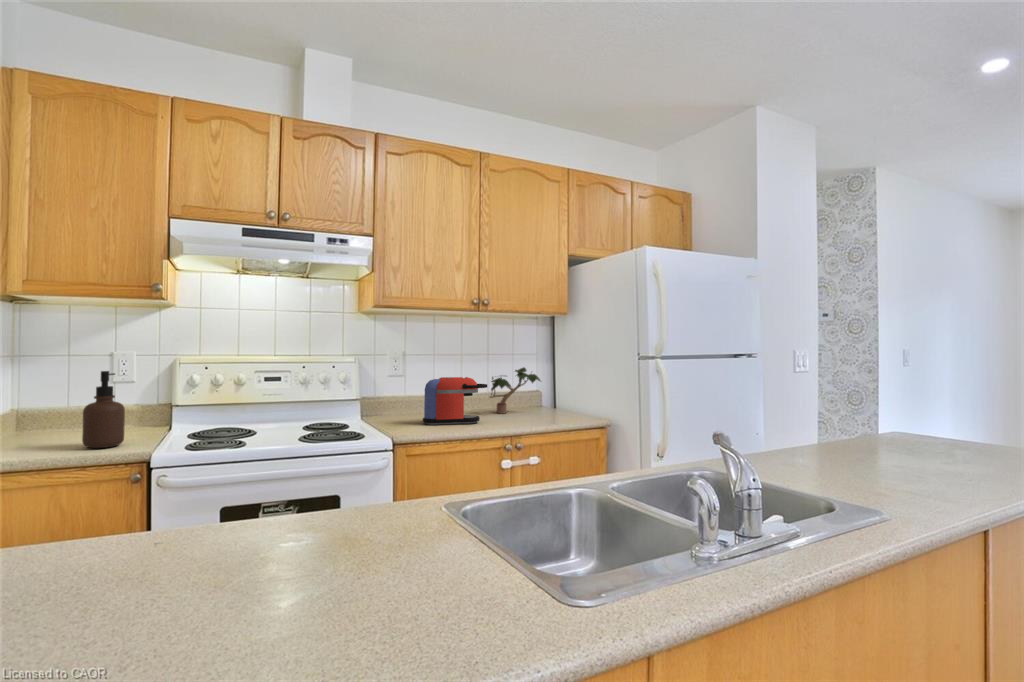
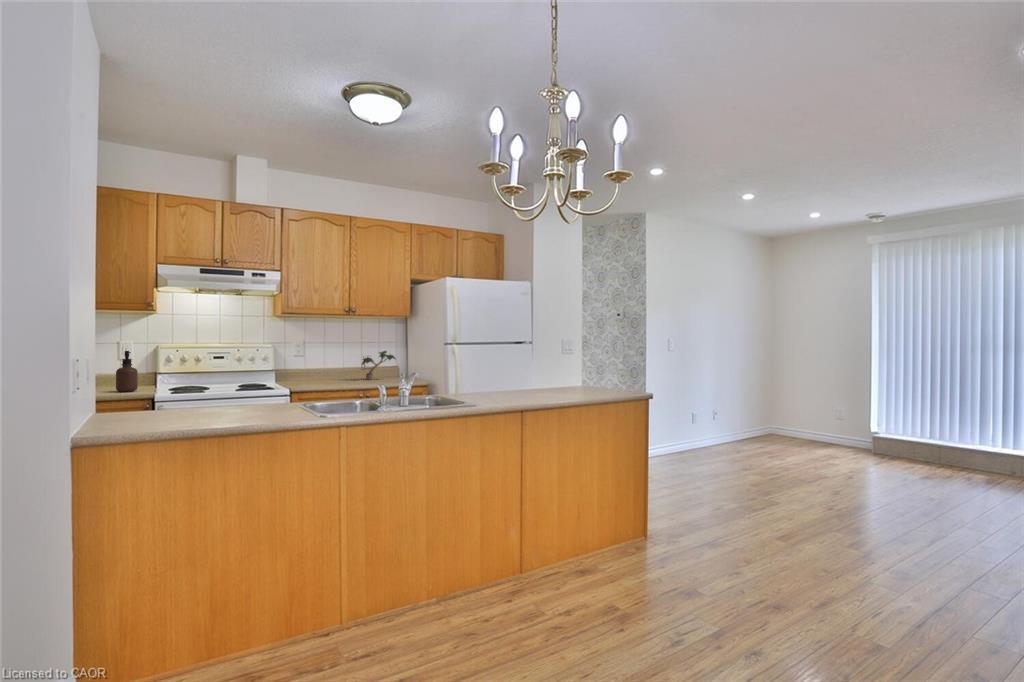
coffee maker: present [423,377,487,425] -> none [313,356,355,384]

